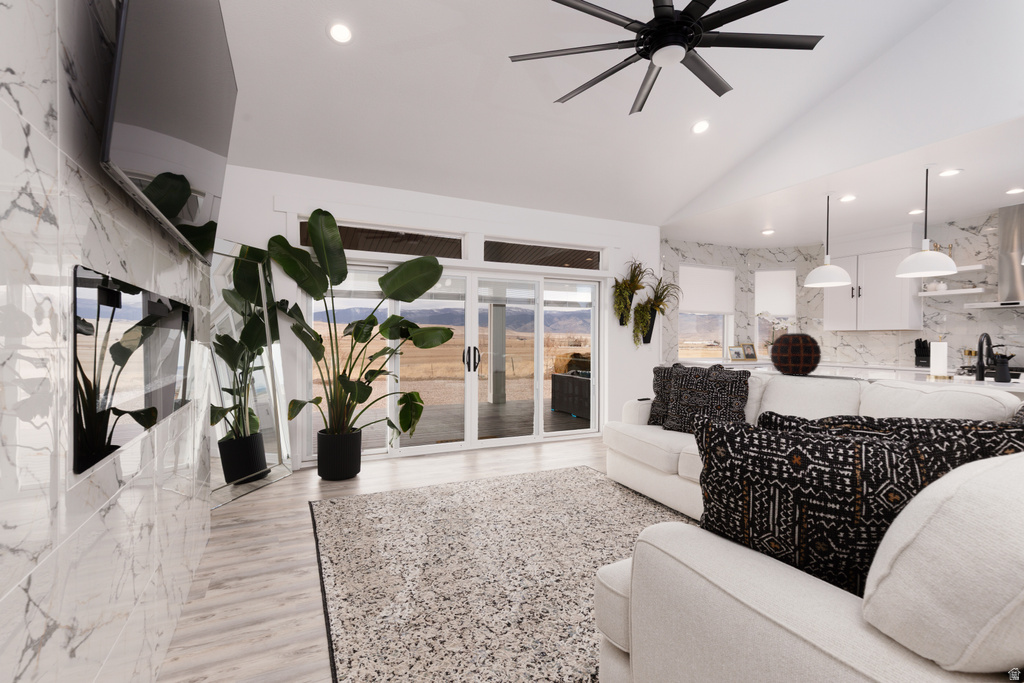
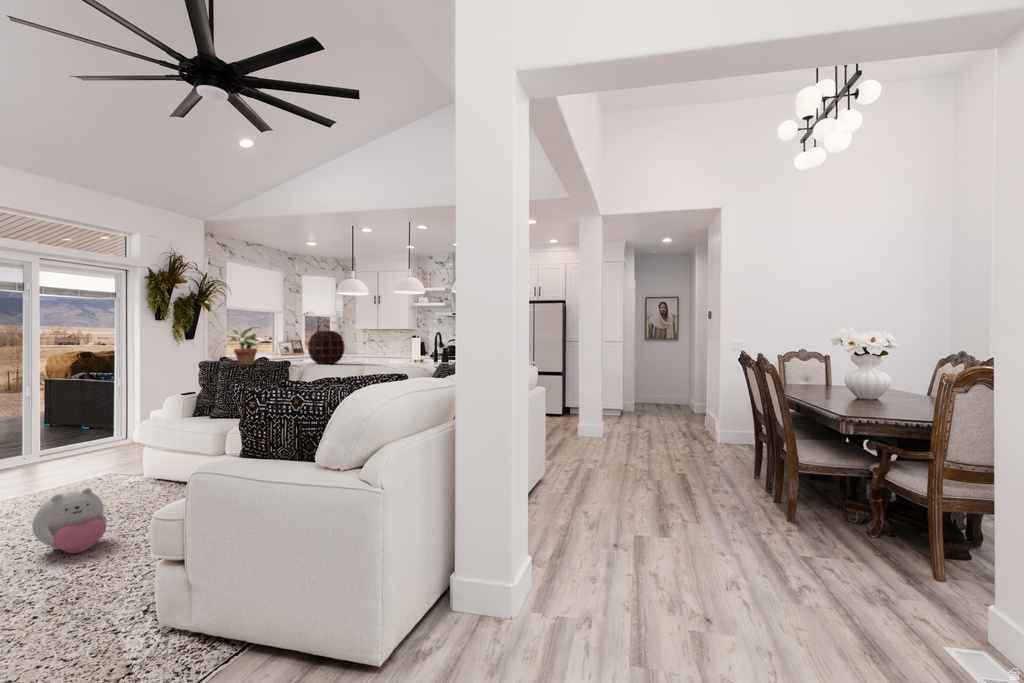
potted plant: none [681,330,716,373] -> present [230,327,258,365]
plush toy: none [520,488,572,550] -> present [32,488,107,553]

